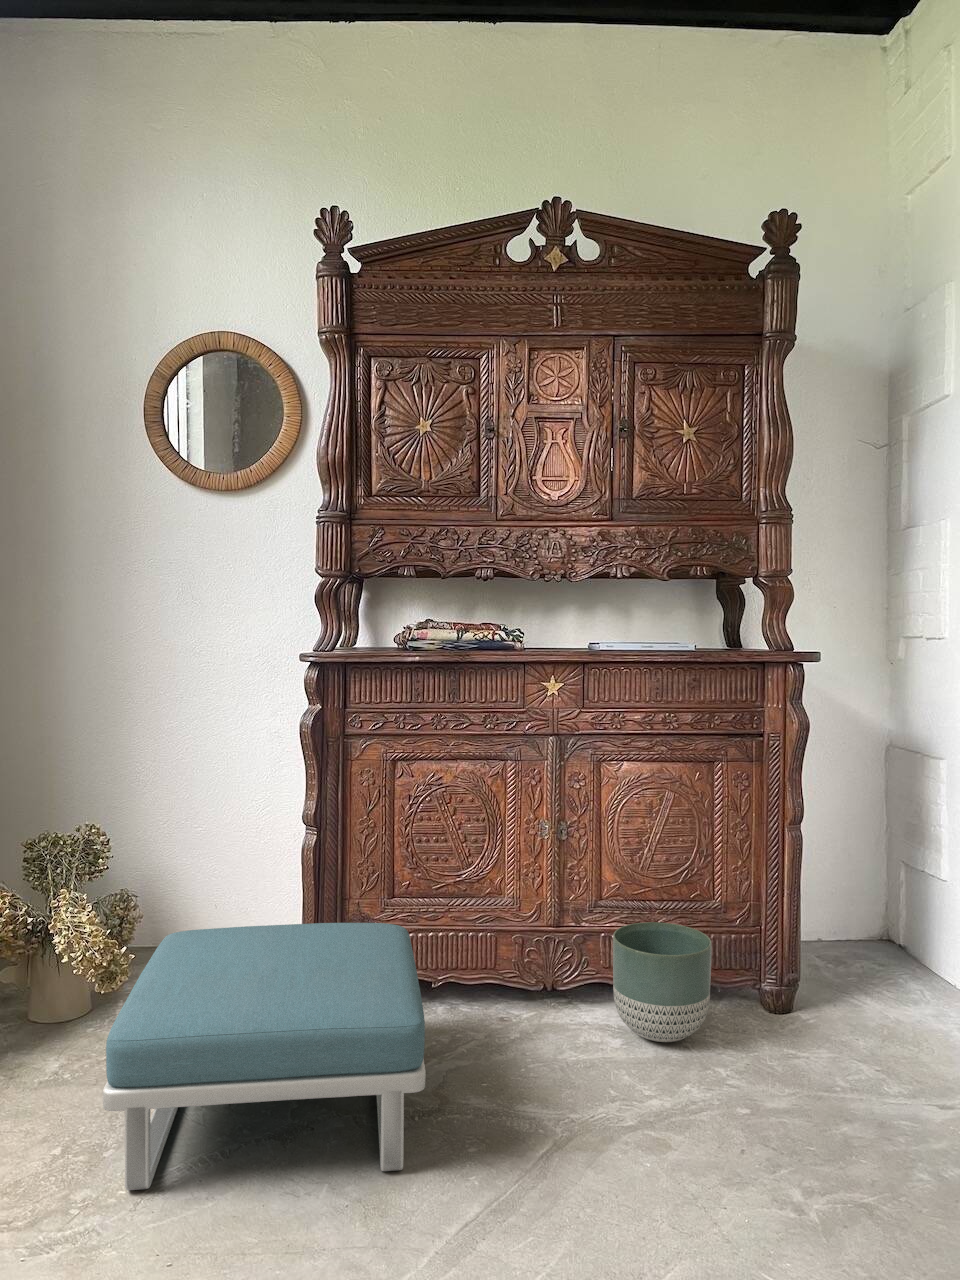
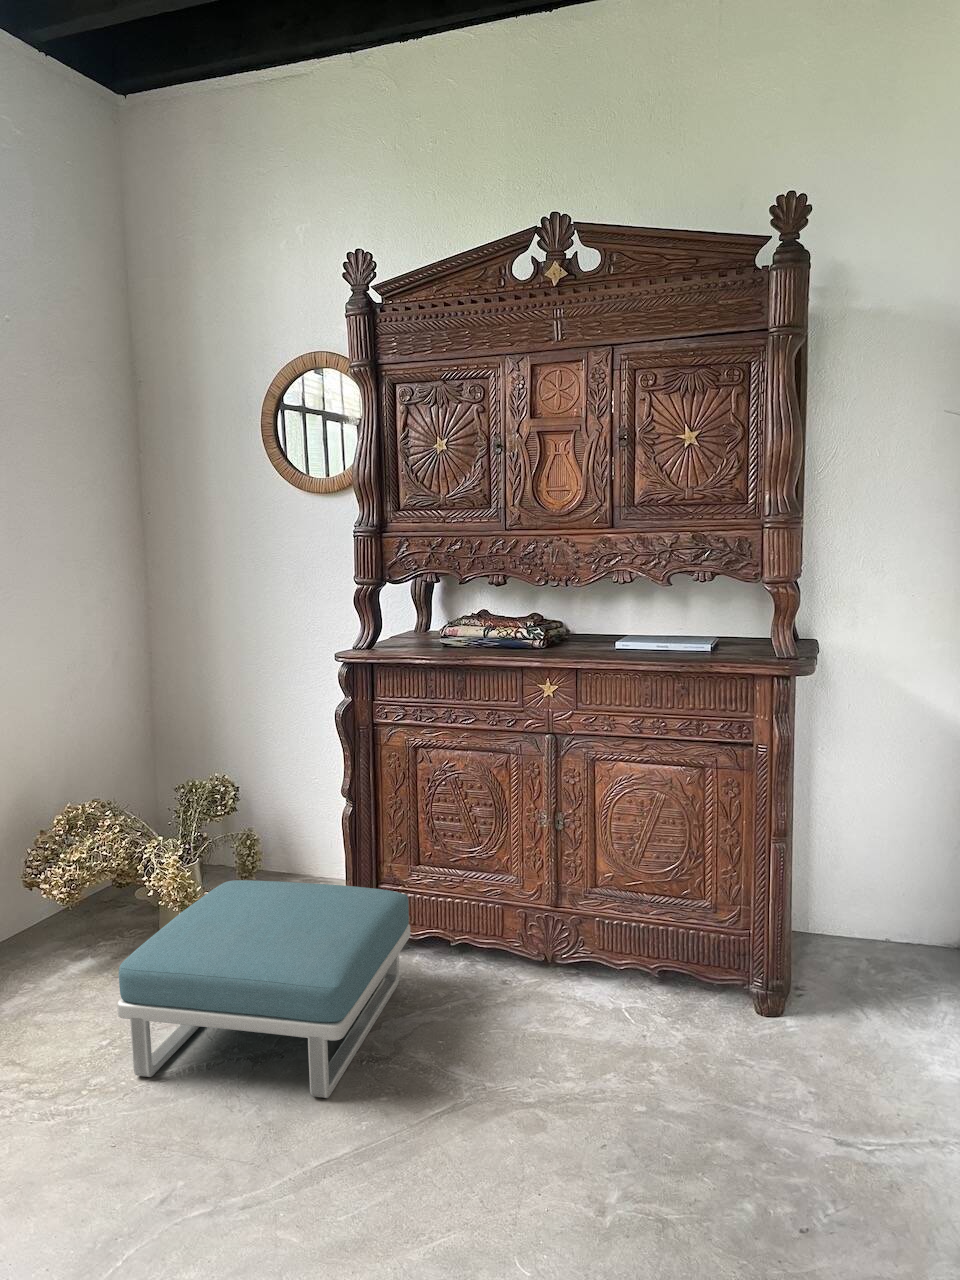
planter: present [613,922,712,1042] -> none [585,913,677,1027]

